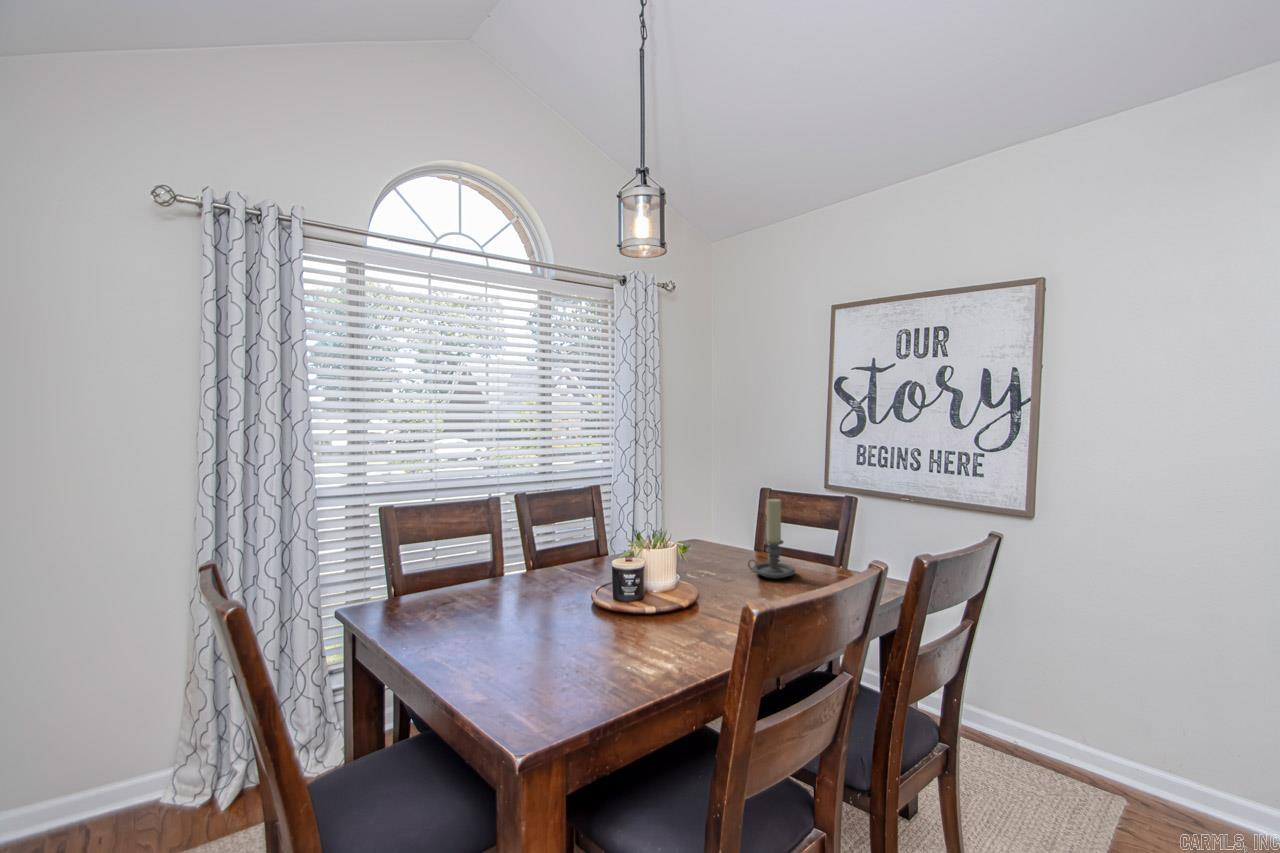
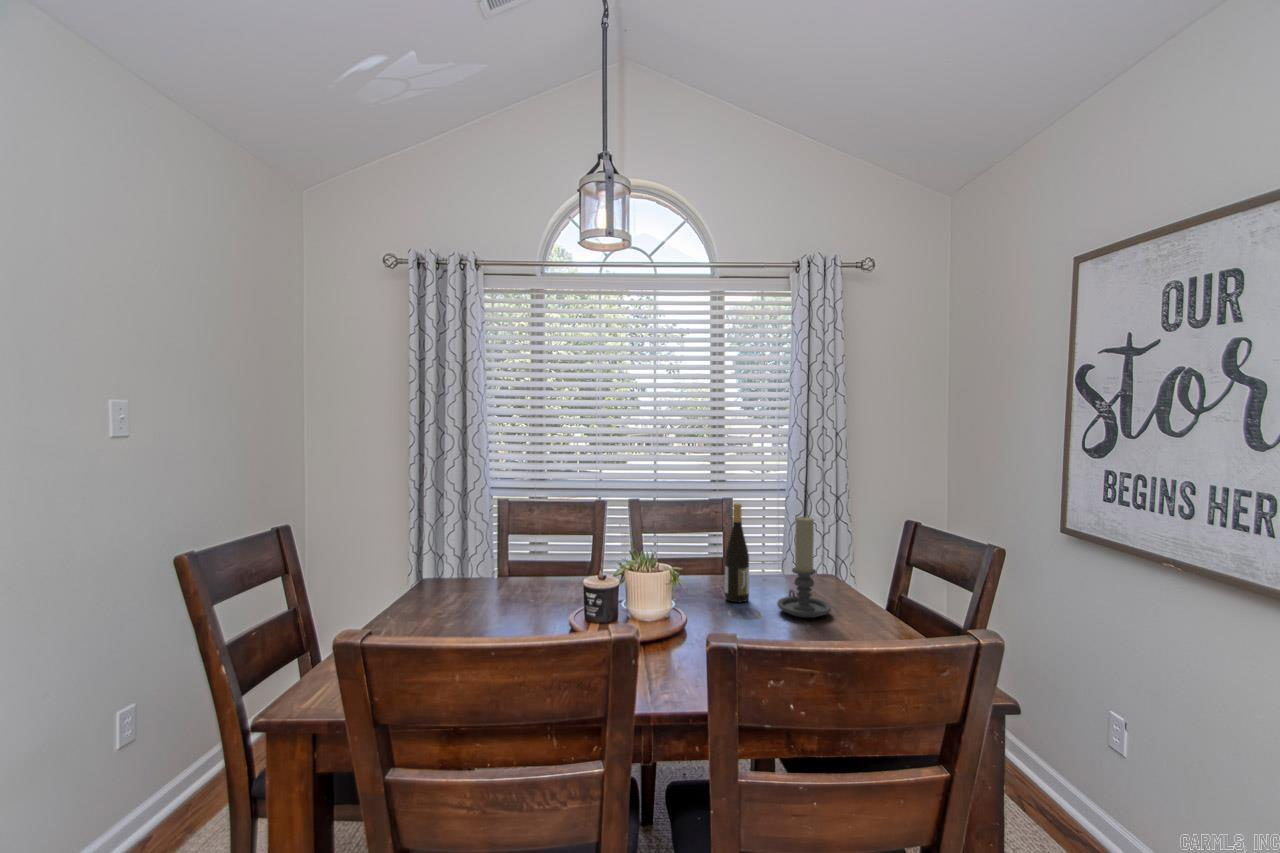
wine bottle: none [705,495,726,580] -> present [725,503,749,602]

